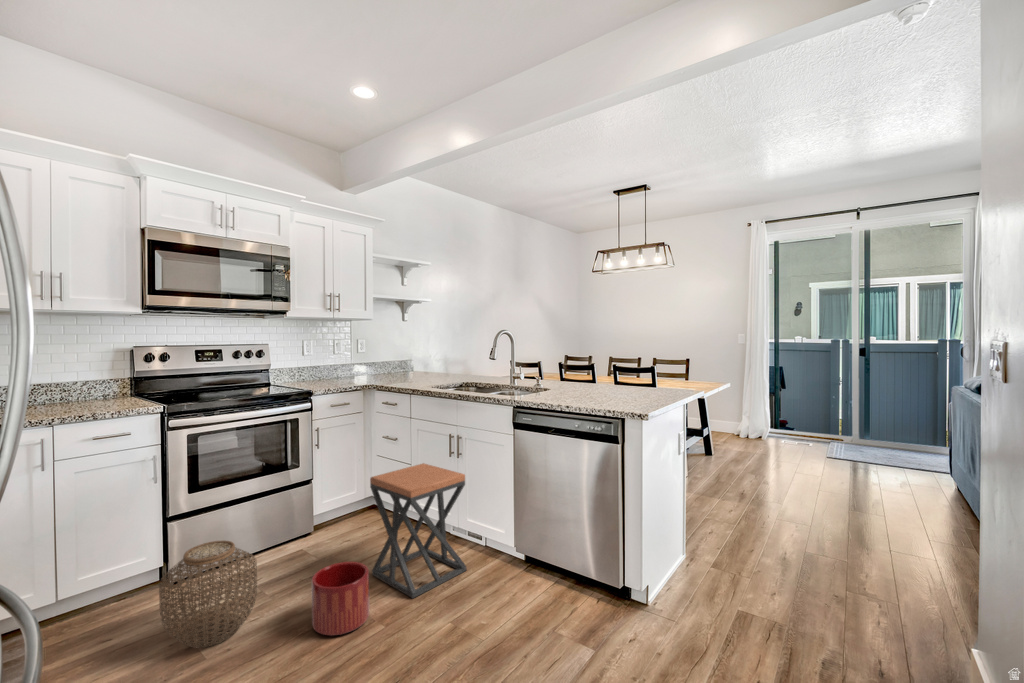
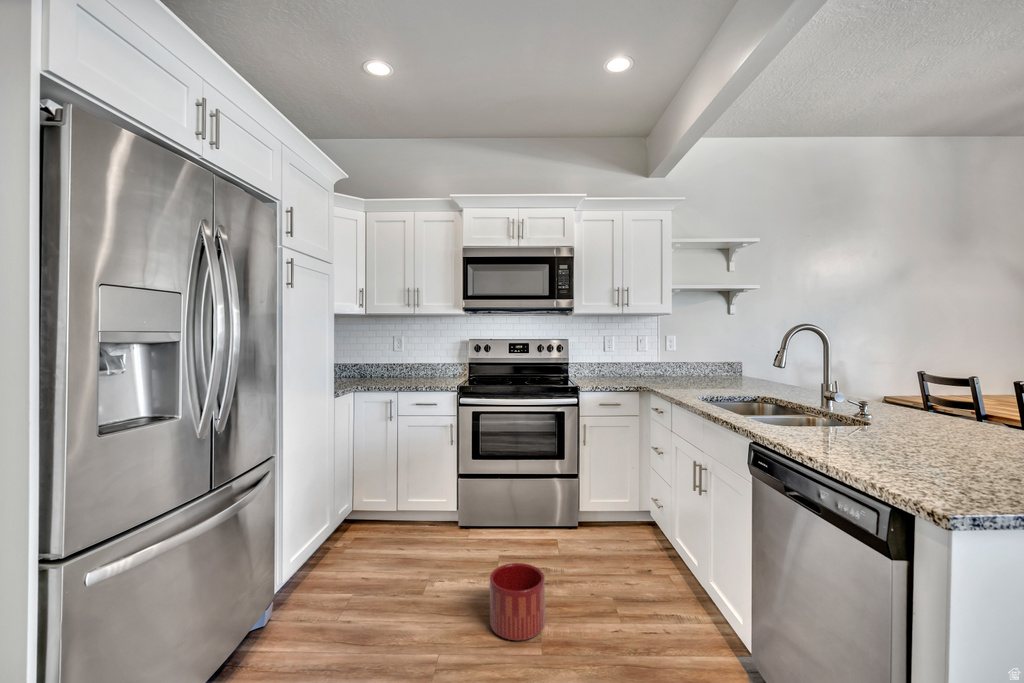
stool: present [370,463,467,598] -> none [584,487,681,645]
woven basket: present [159,541,257,648] -> none [407,503,476,590]

